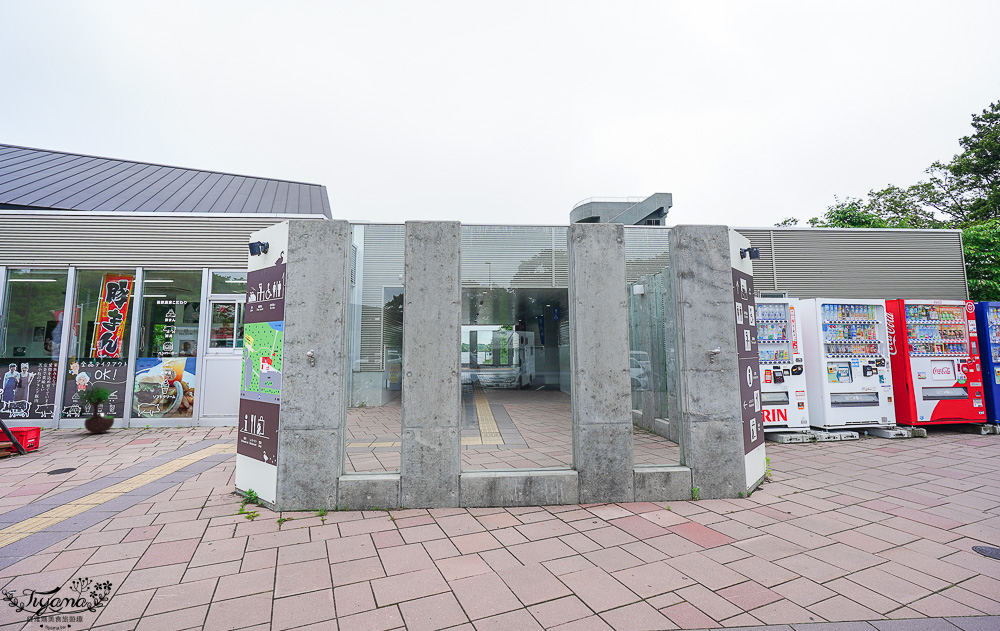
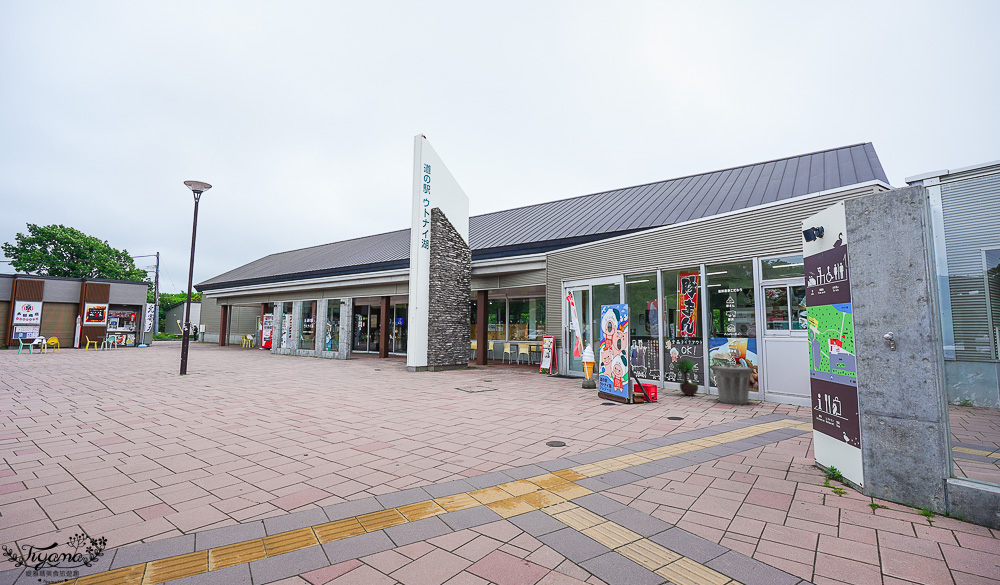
trash can: none [137,388,189,436] -> present [713,364,752,404]

